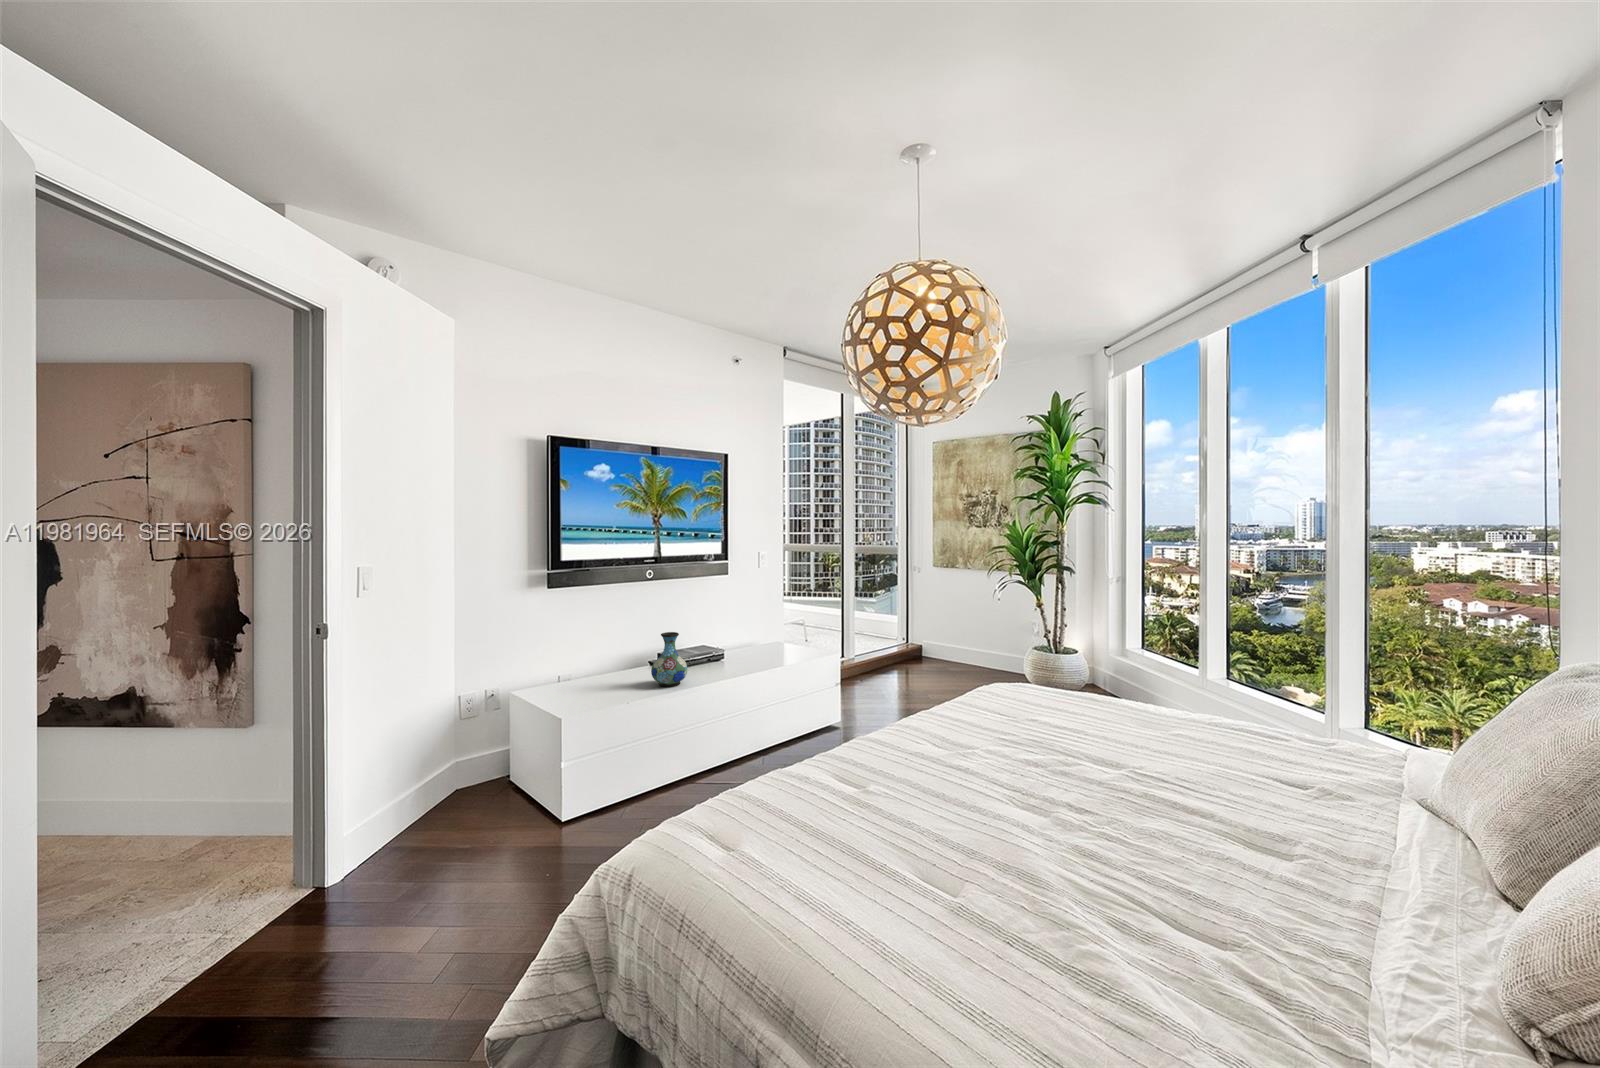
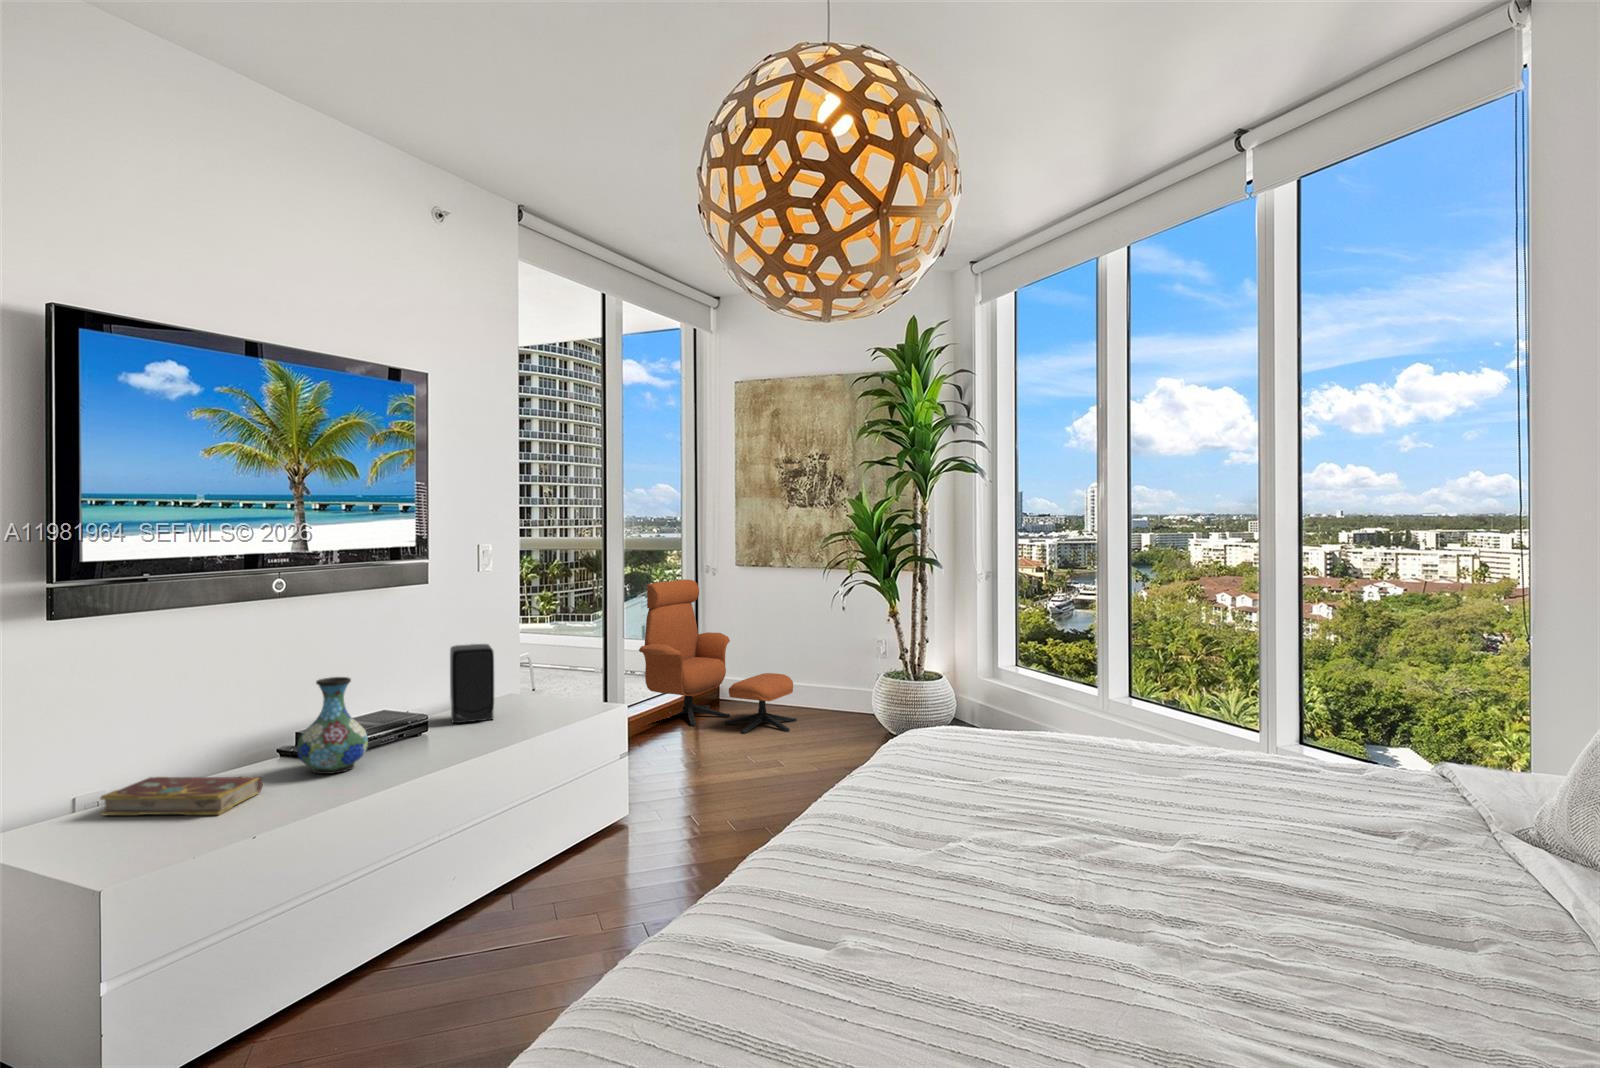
lounge chair: none [863,577,971,684] -> present [639,579,797,733]
speaker: none [737,616,761,663] -> present [450,644,494,723]
book: none [558,681,633,704] -> present [100,777,263,815]

